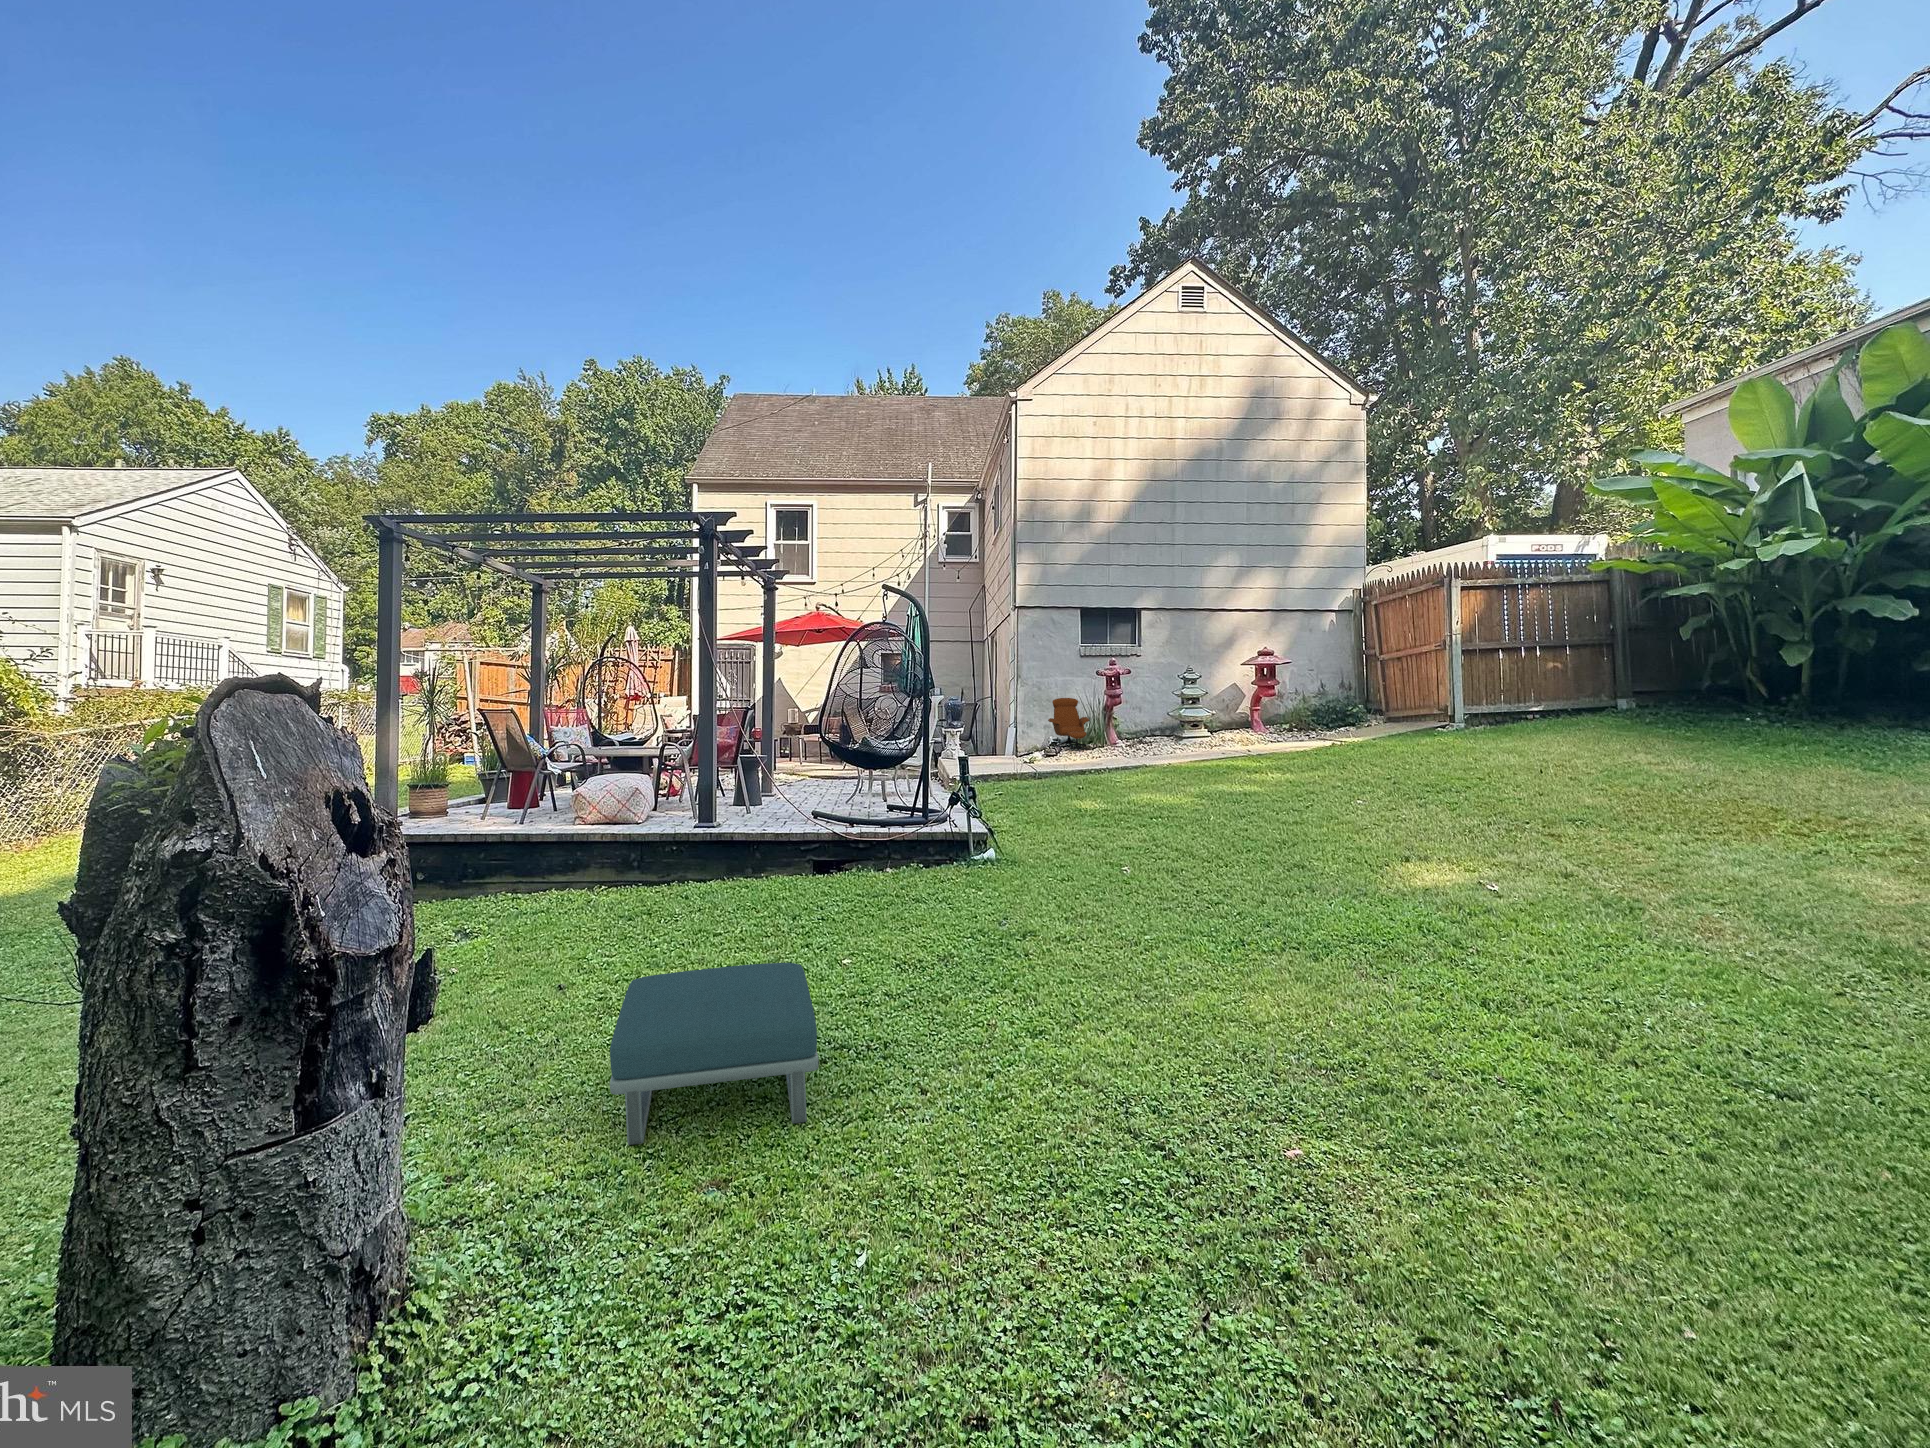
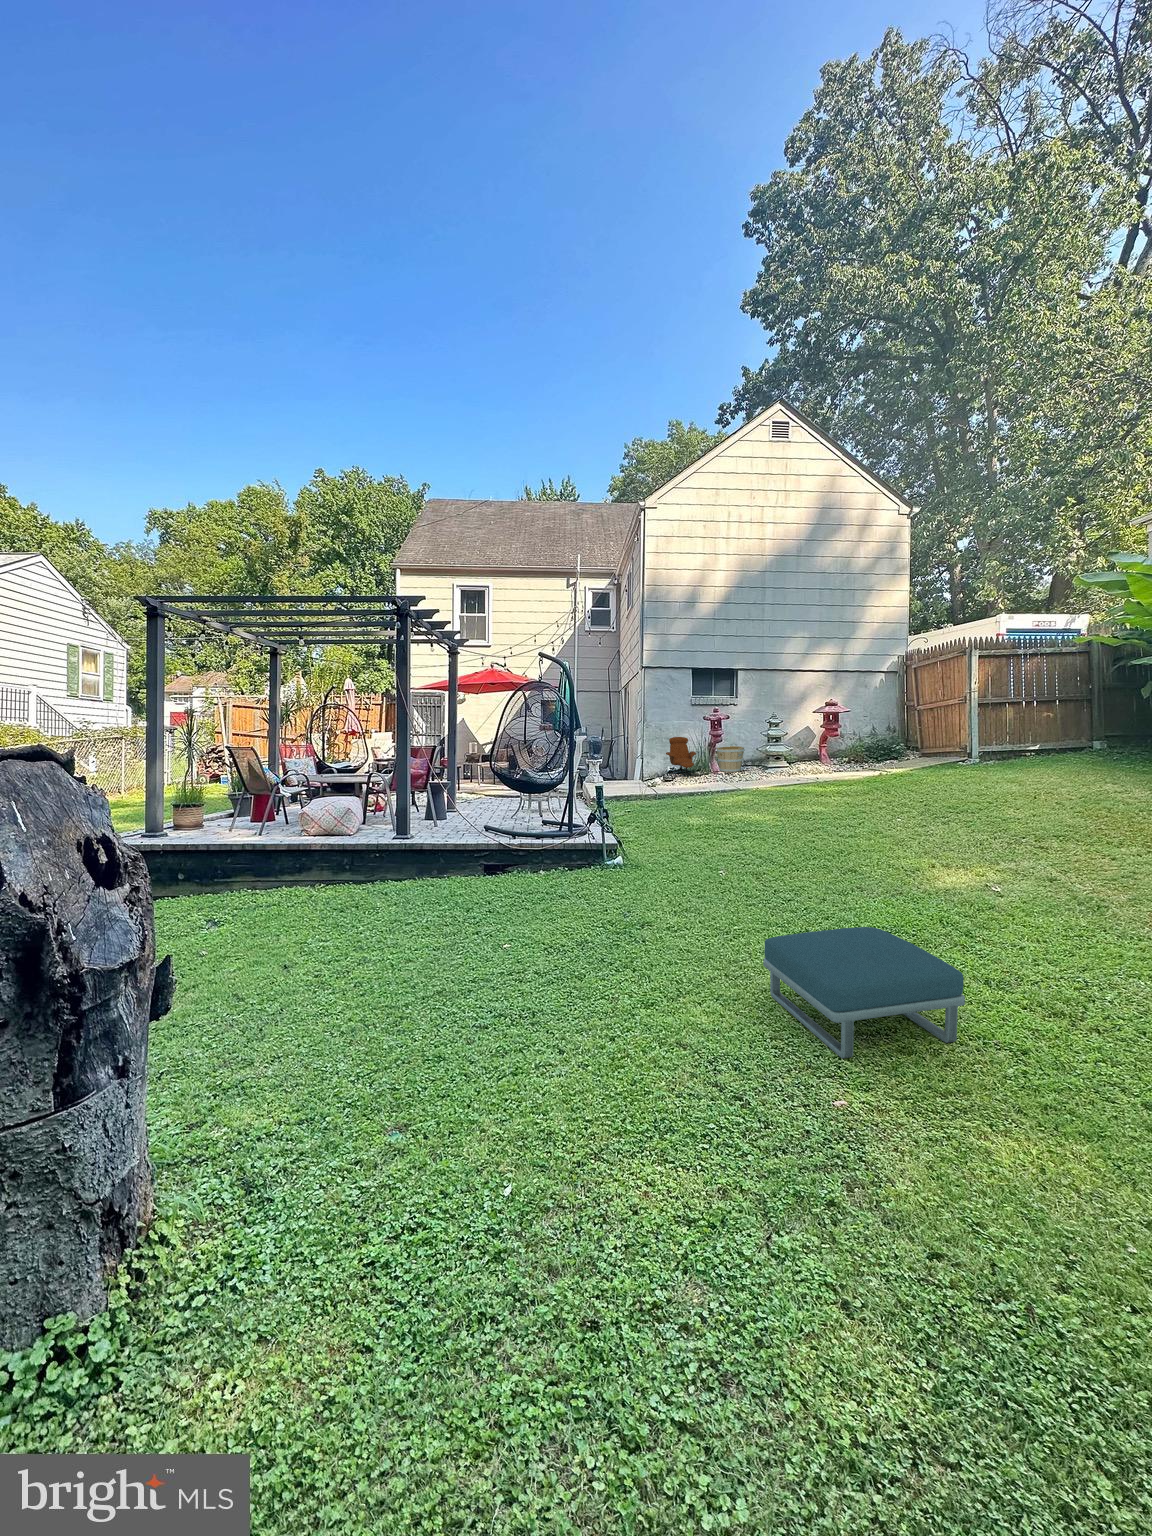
wooden bucket: none [1115,710,1155,744] -> present [717,746,745,772]
footstool: present [610,963,818,1145] -> present [763,927,965,1058]

